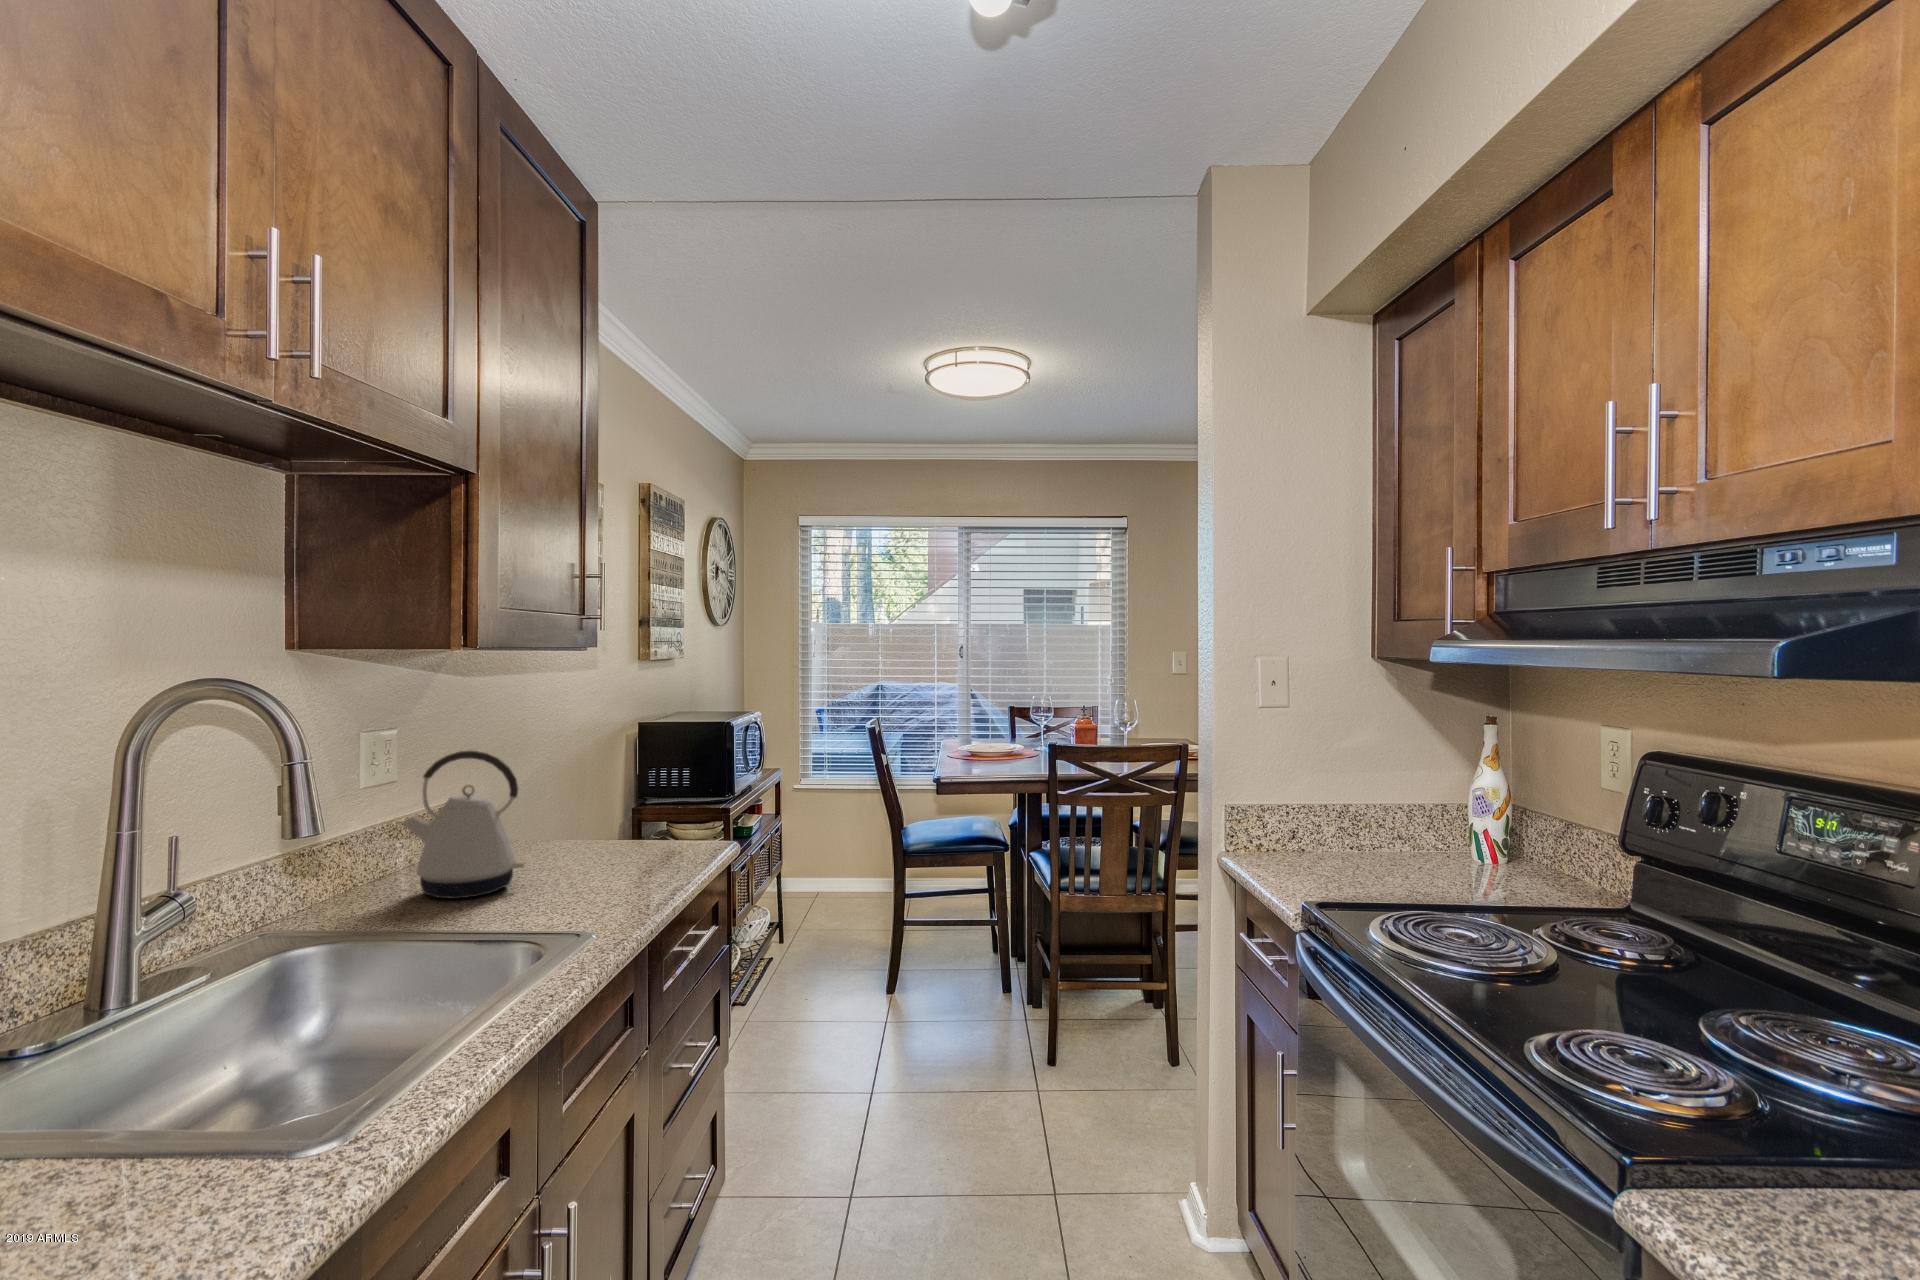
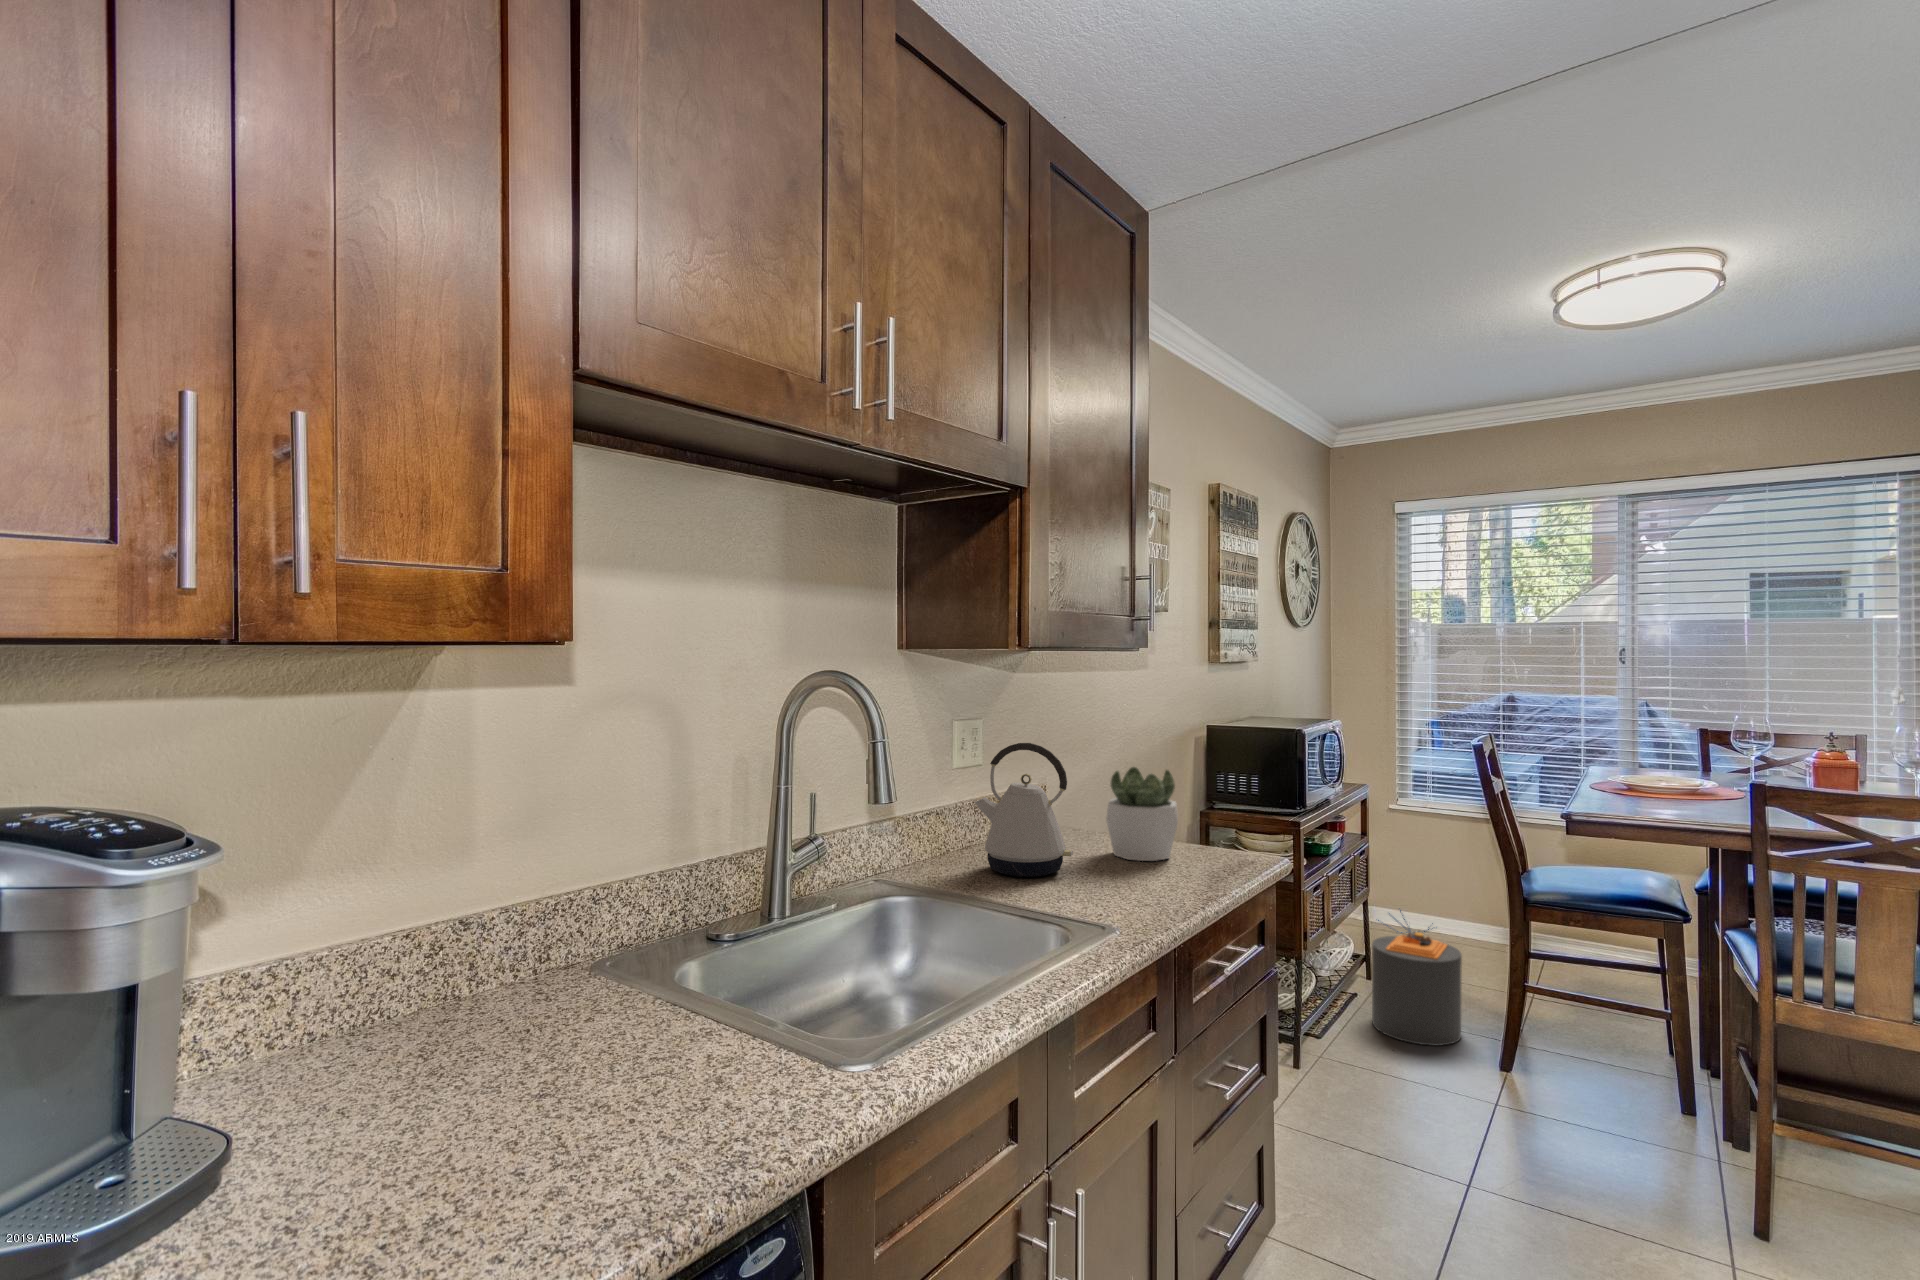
succulent plant: none [557,768,634,863] -> present [1106,767,1178,861]
trash can: none [786,871,858,991] -> present [1372,908,1462,1046]

